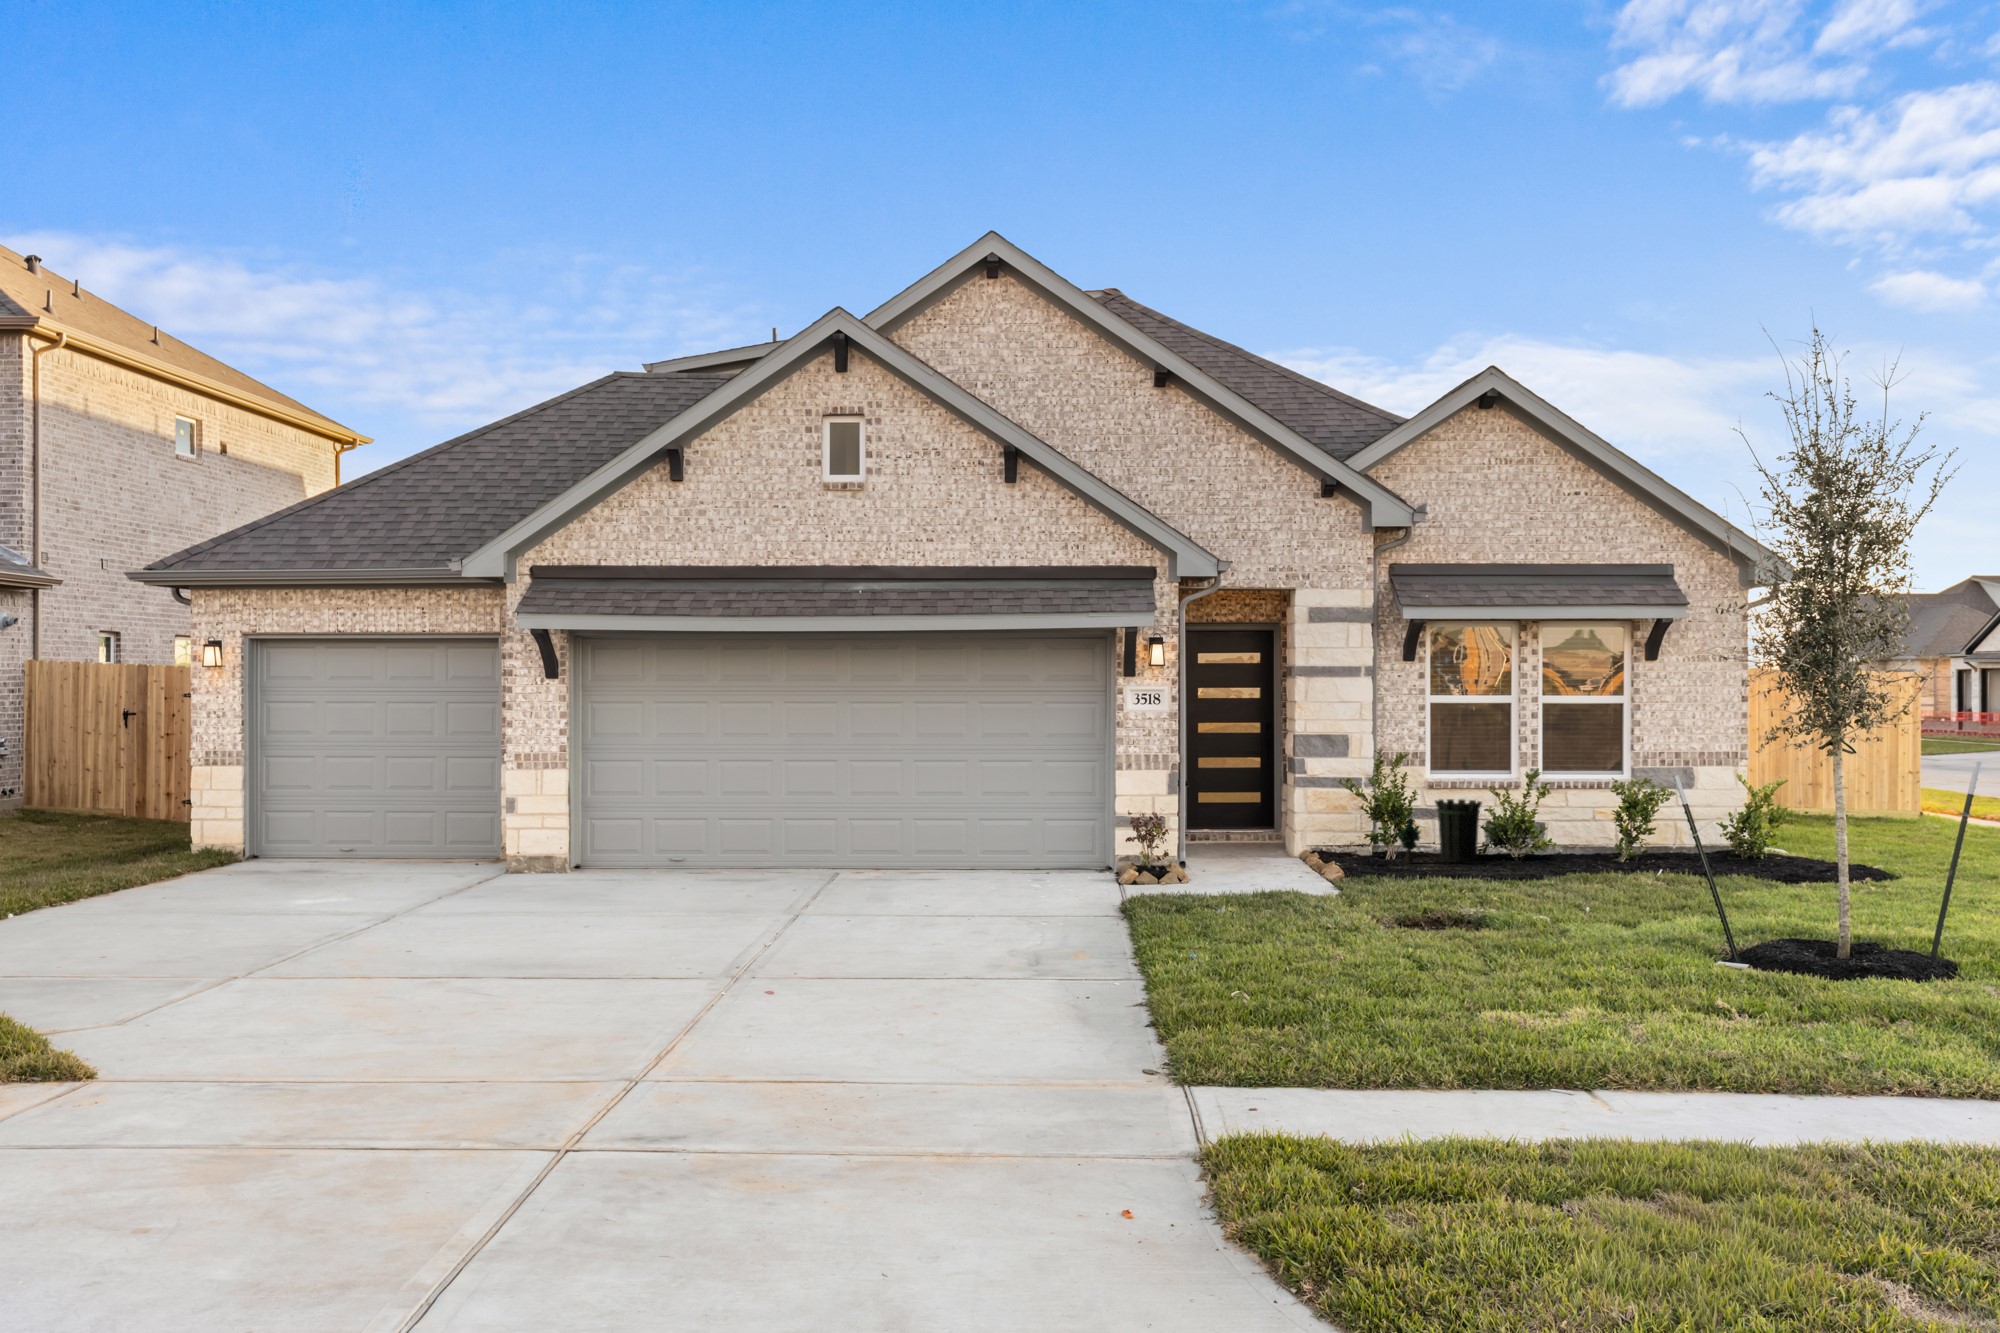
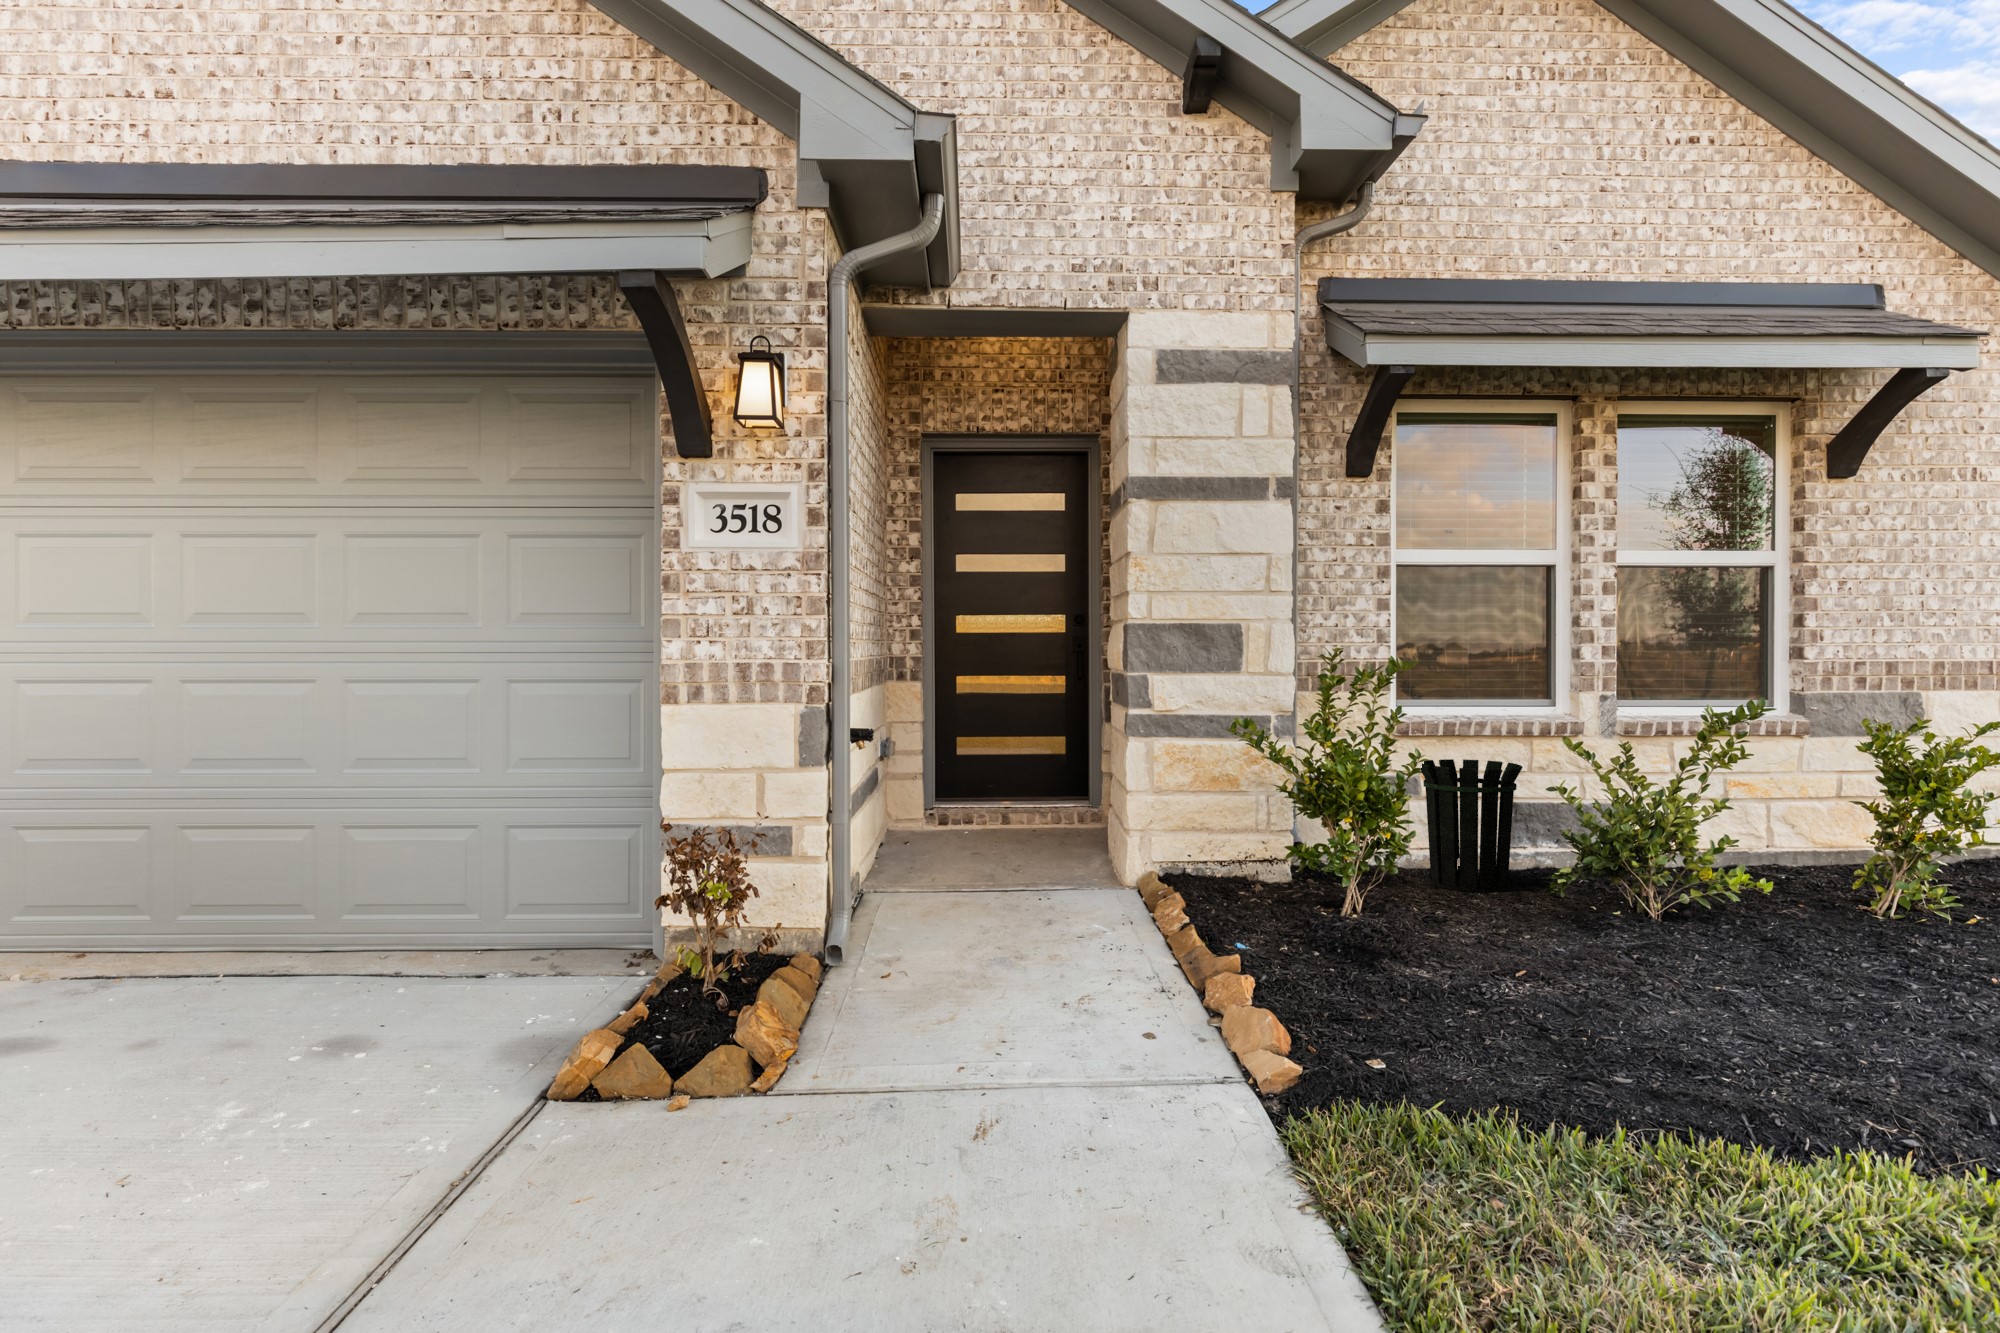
decorative plant: present [1396,815,1421,864] -> none [1345,794,1402,906]

